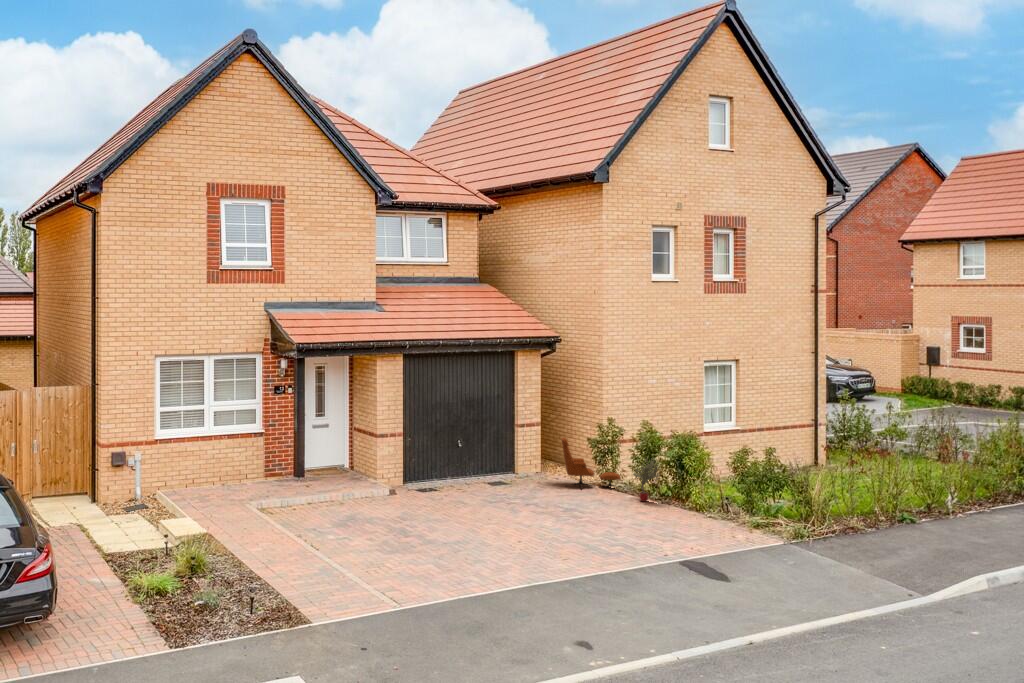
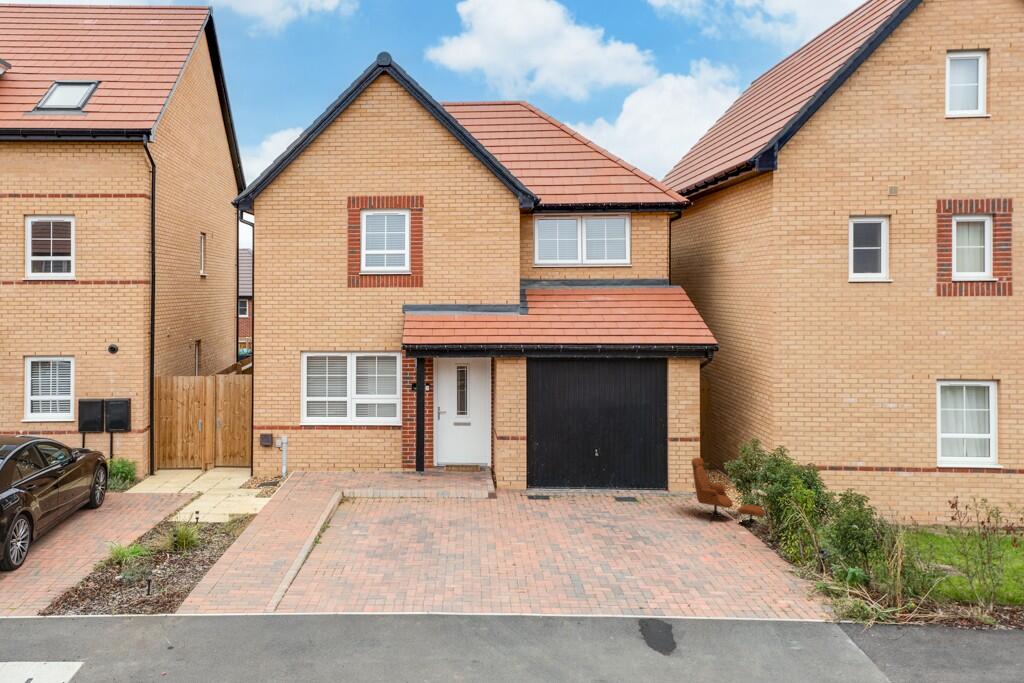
potted tree: present [633,457,659,502] -> none [757,494,791,551]

